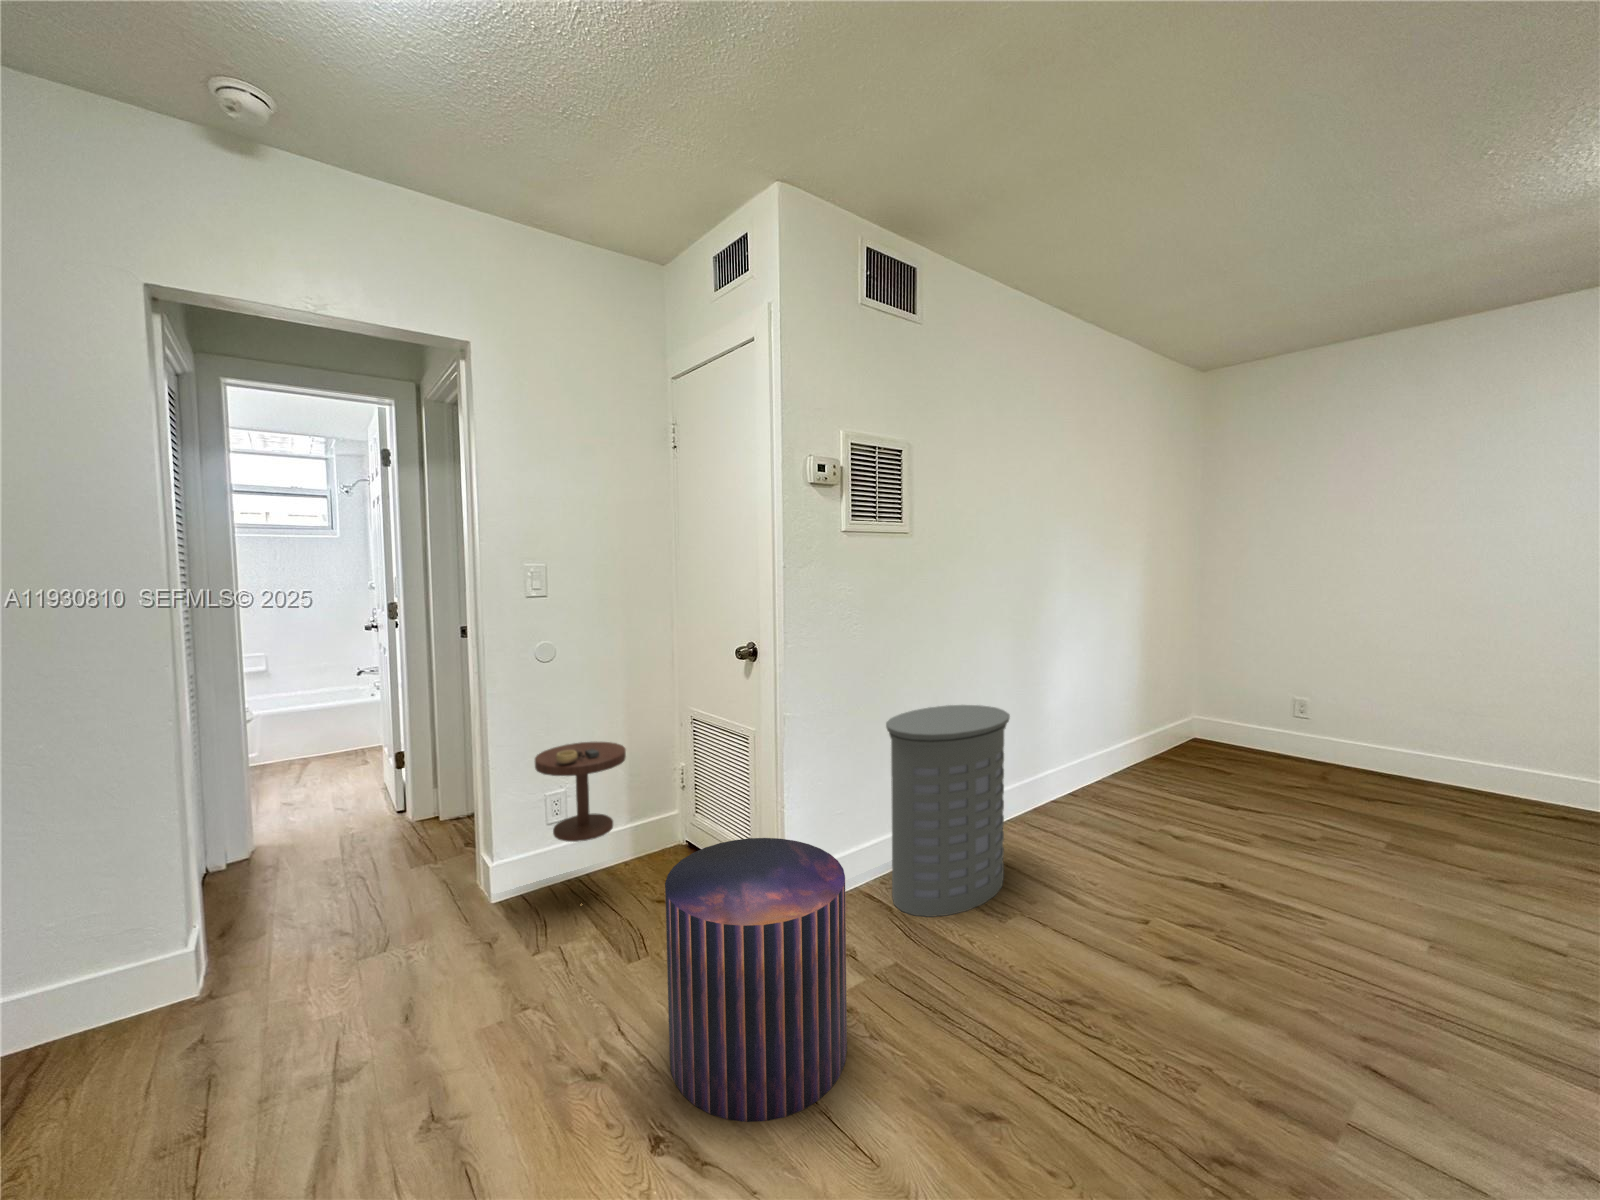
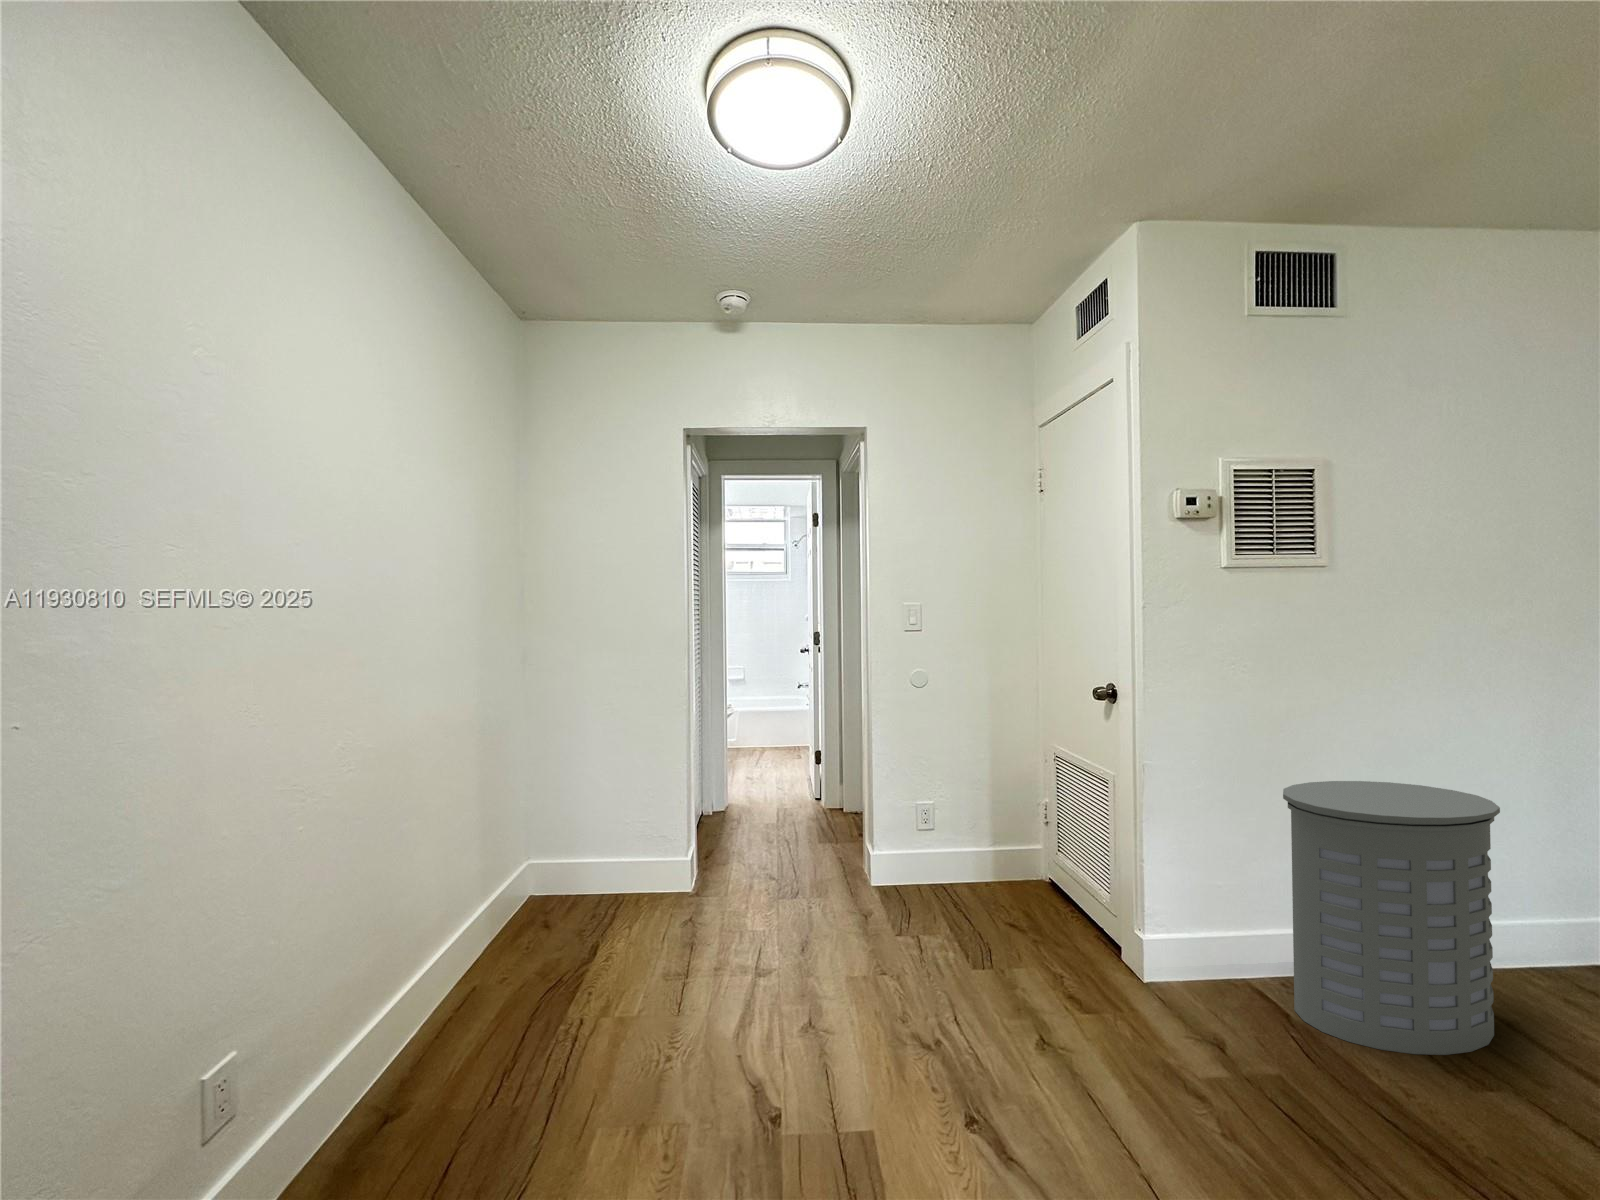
side table: present [535,742,626,842] -> none [906,760,984,907]
pouf: present [665,838,847,1122] -> none [993,874,1192,1167]

